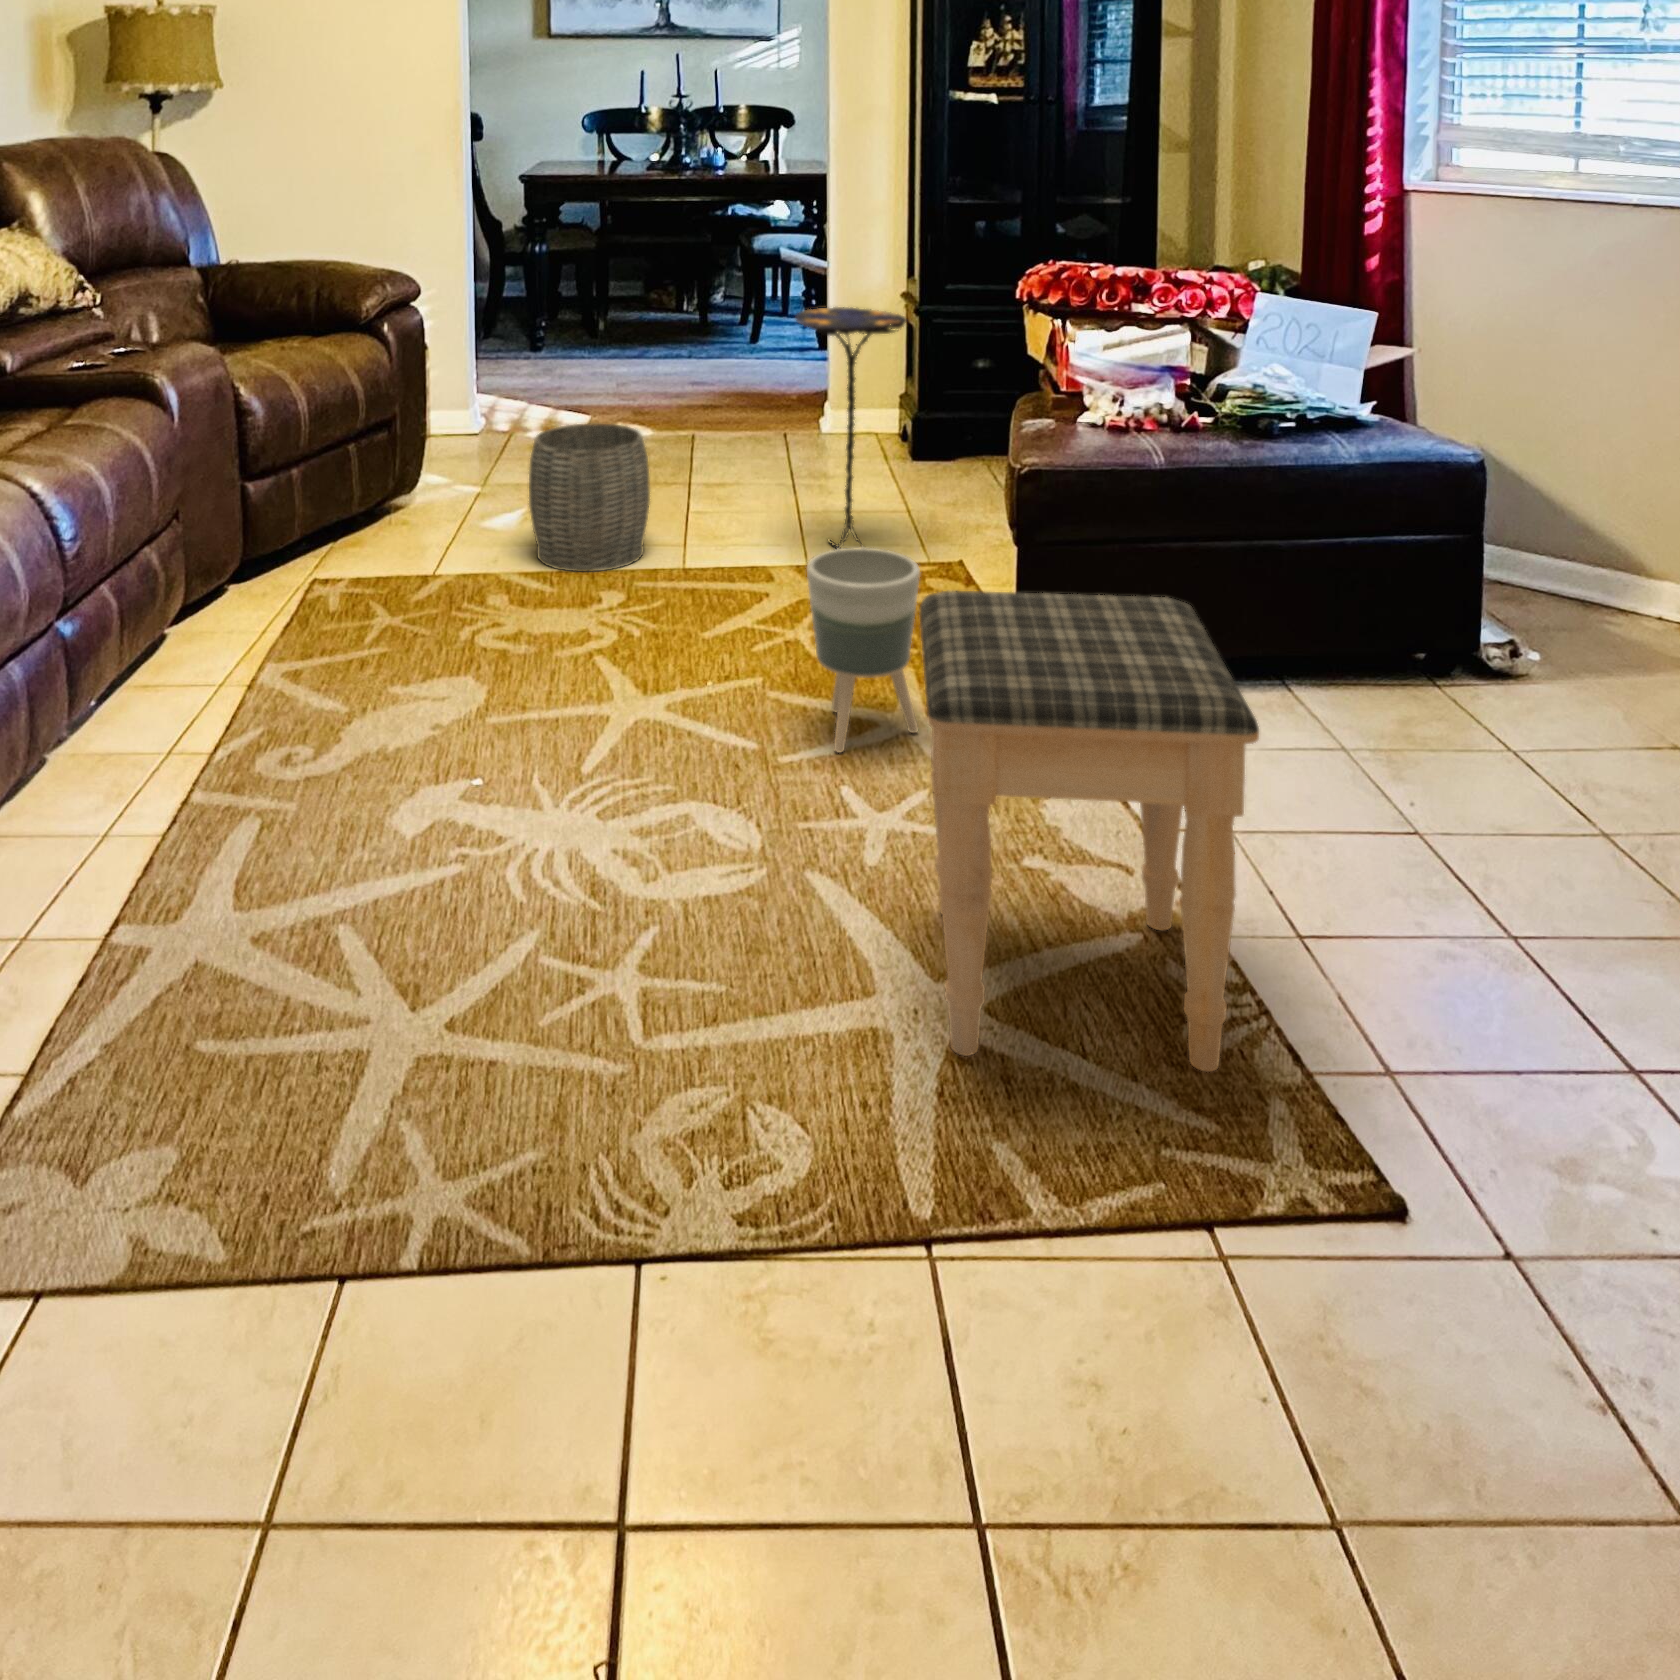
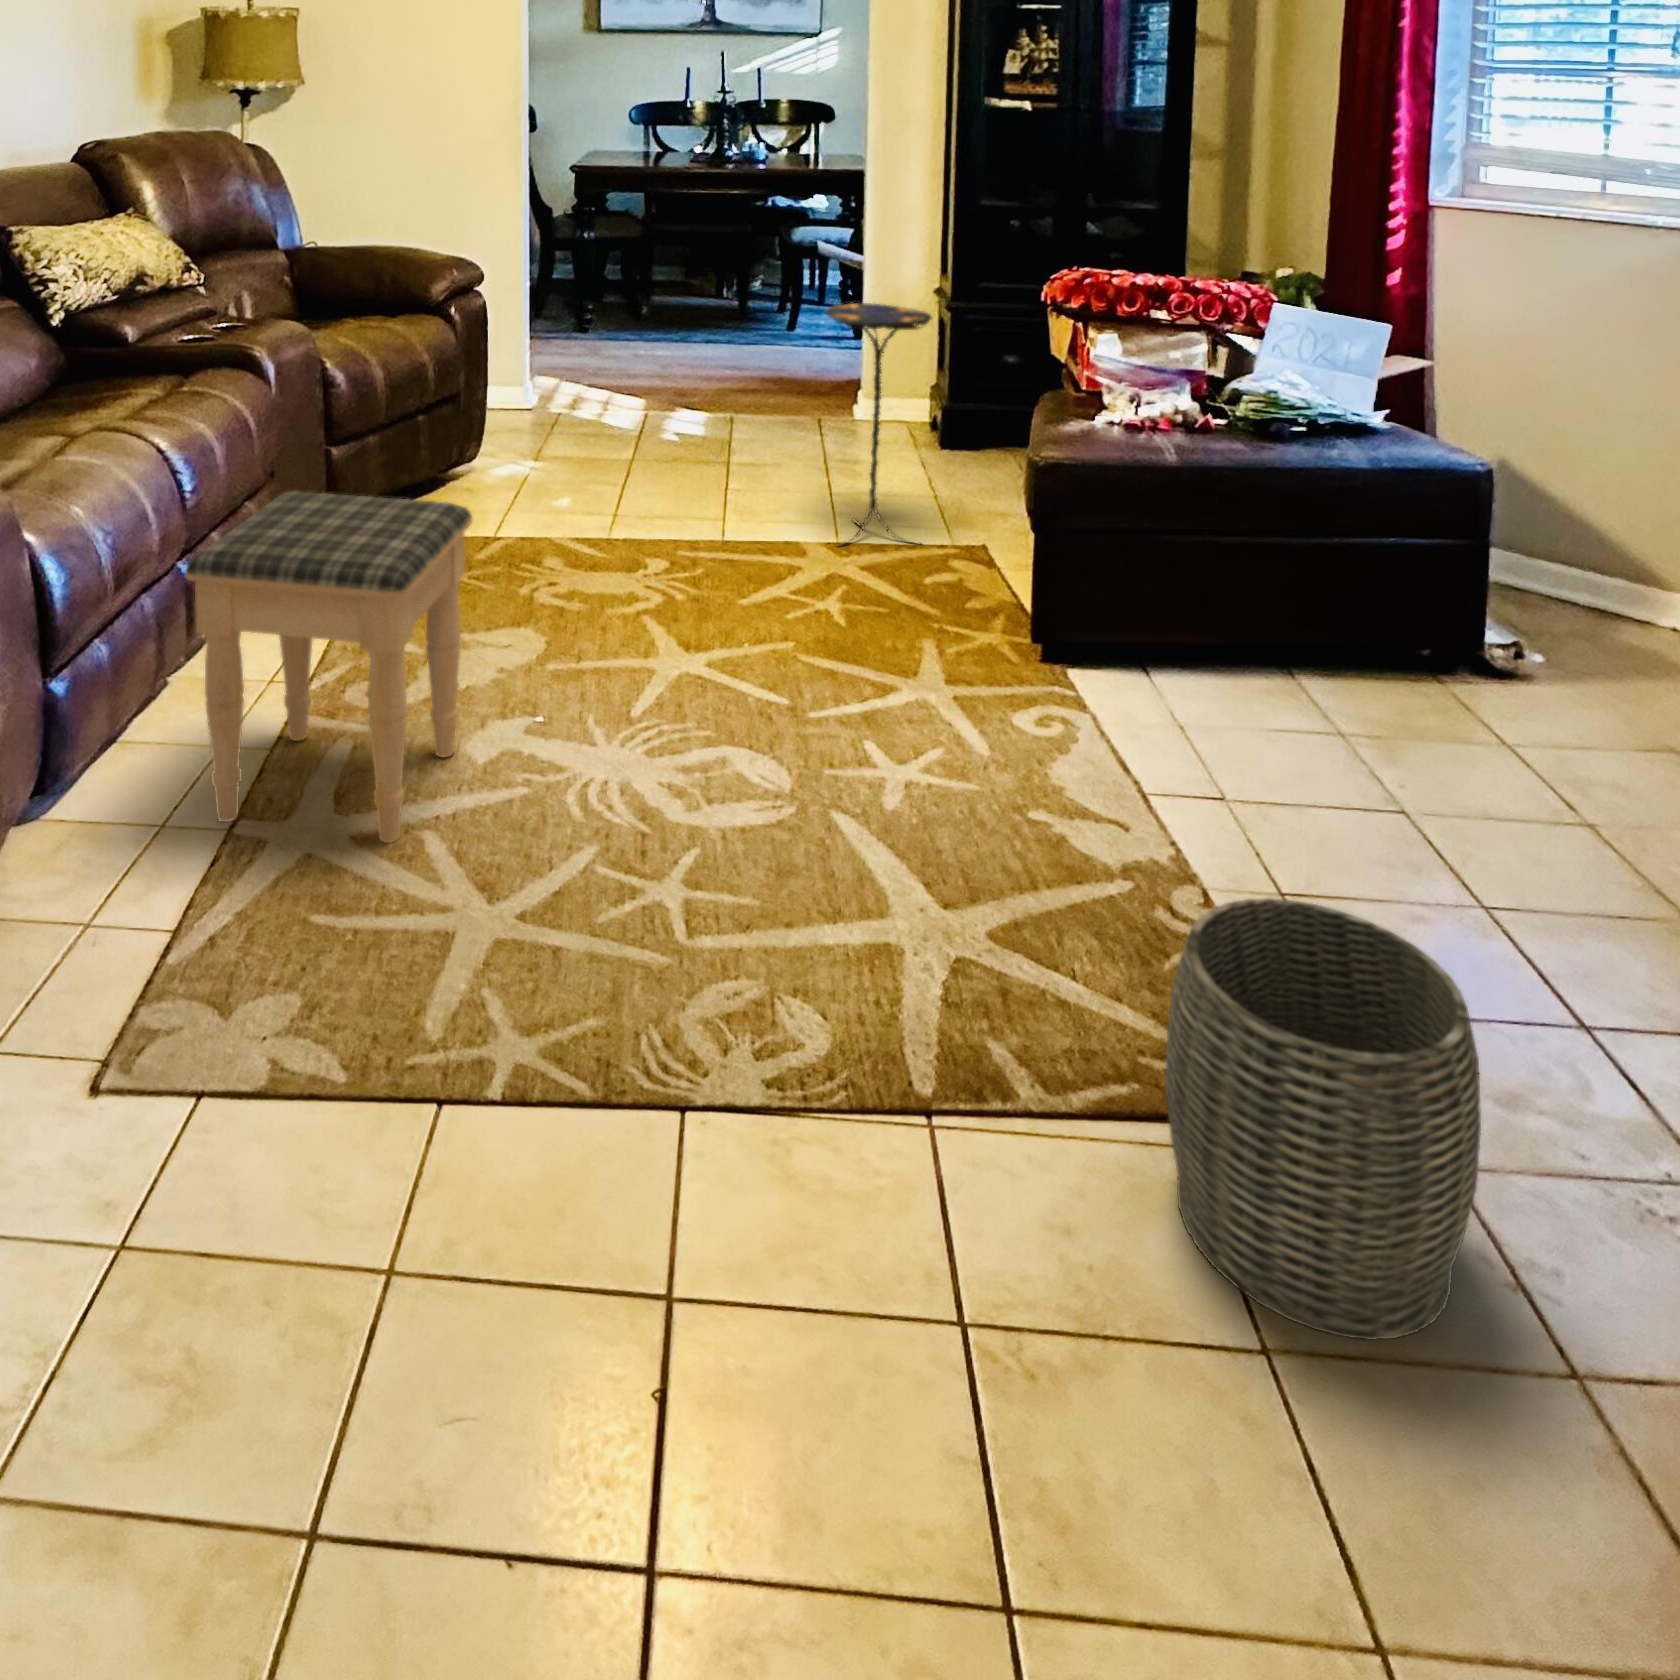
woven basket: present [529,423,650,572] -> present [1165,899,1481,1340]
planter: present [807,548,920,752] -> none [833,527,938,711]
footstool: present [919,591,1259,1072] -> present [185,491,472,843]

